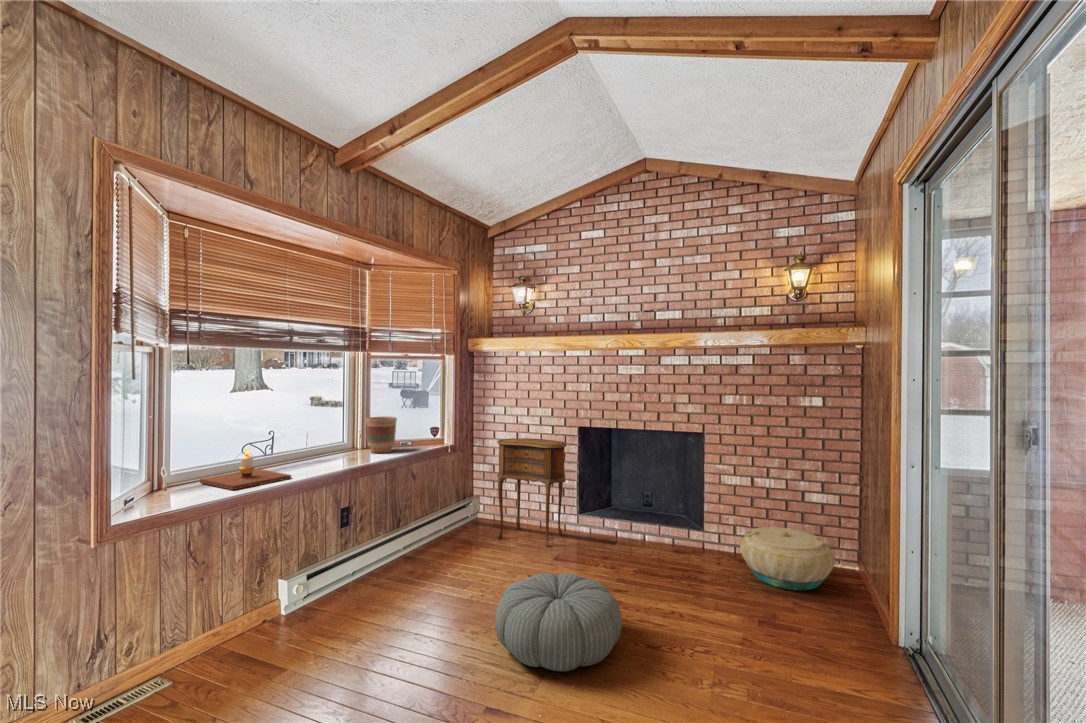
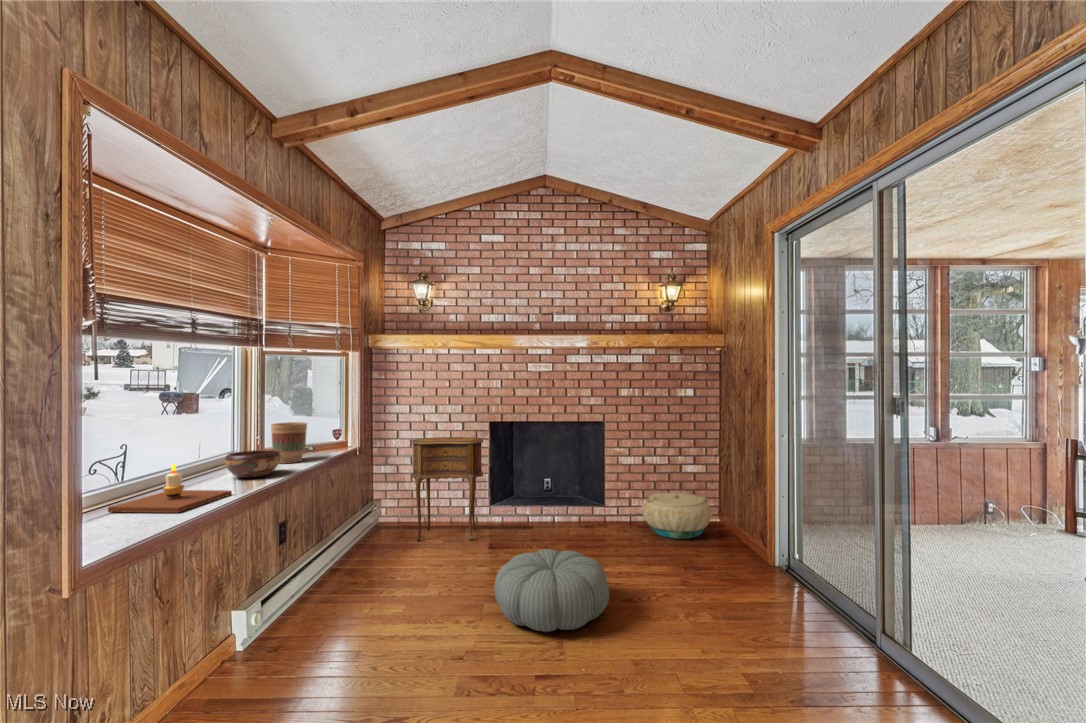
decorative bowl: none [312,440,357,464] -> present [225,450,281,478]

